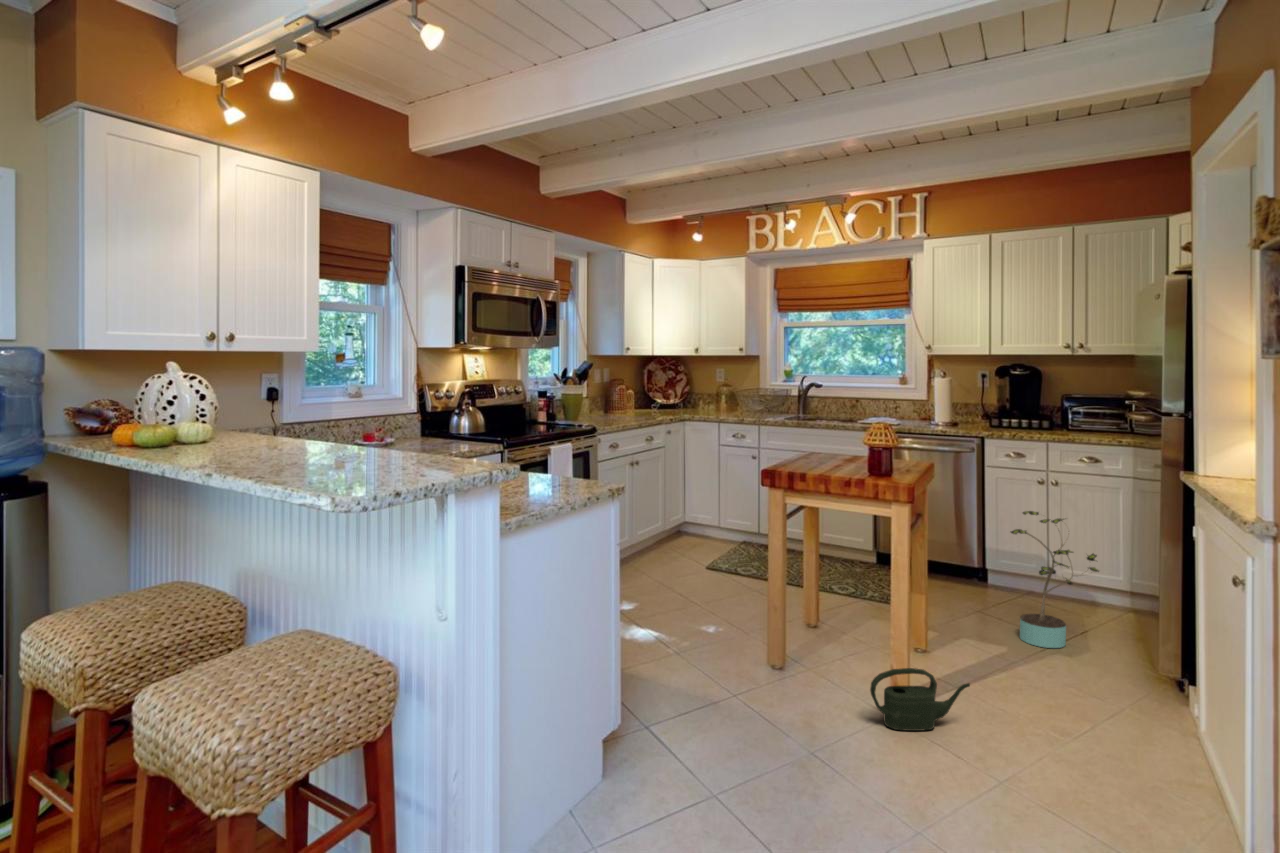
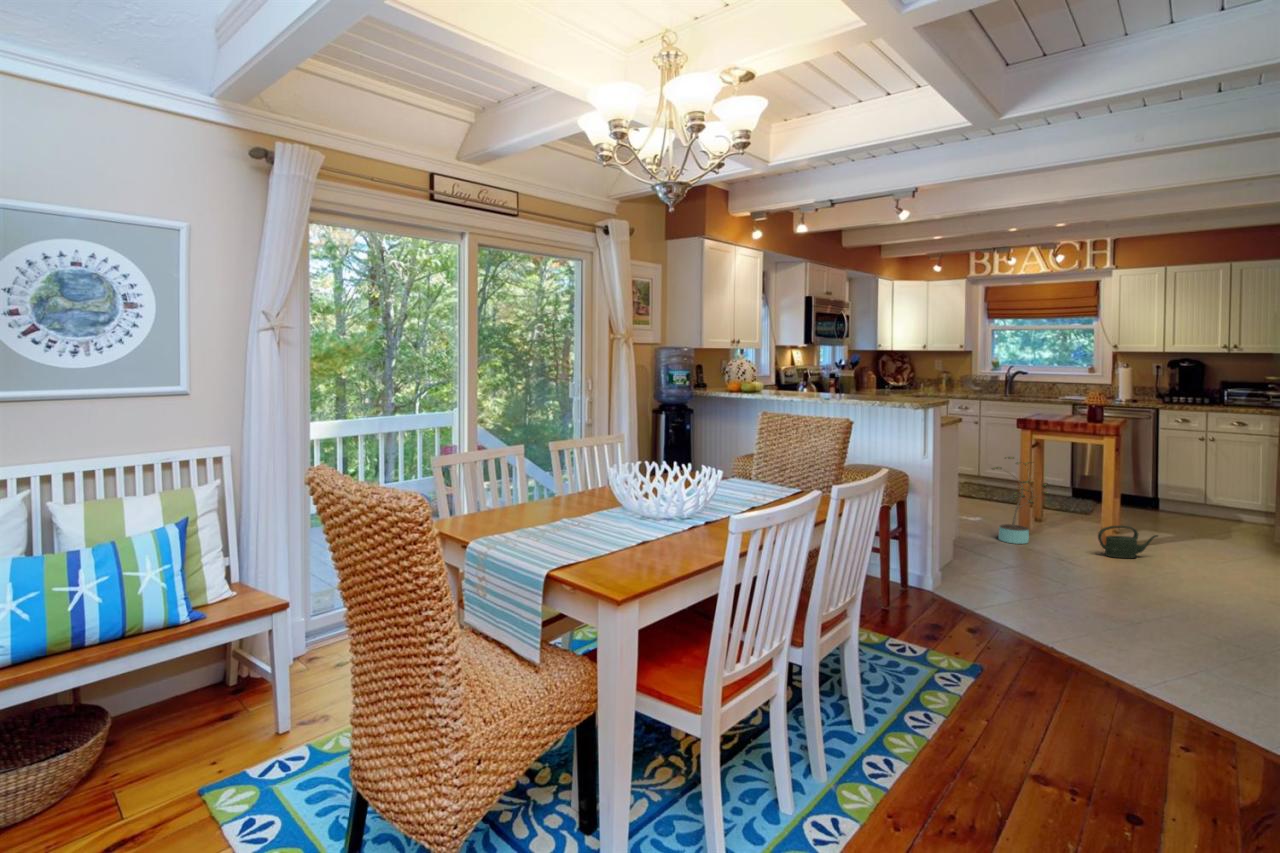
potted plant: present [1011,511,1099,648] -> present [992,457,1048,544]

